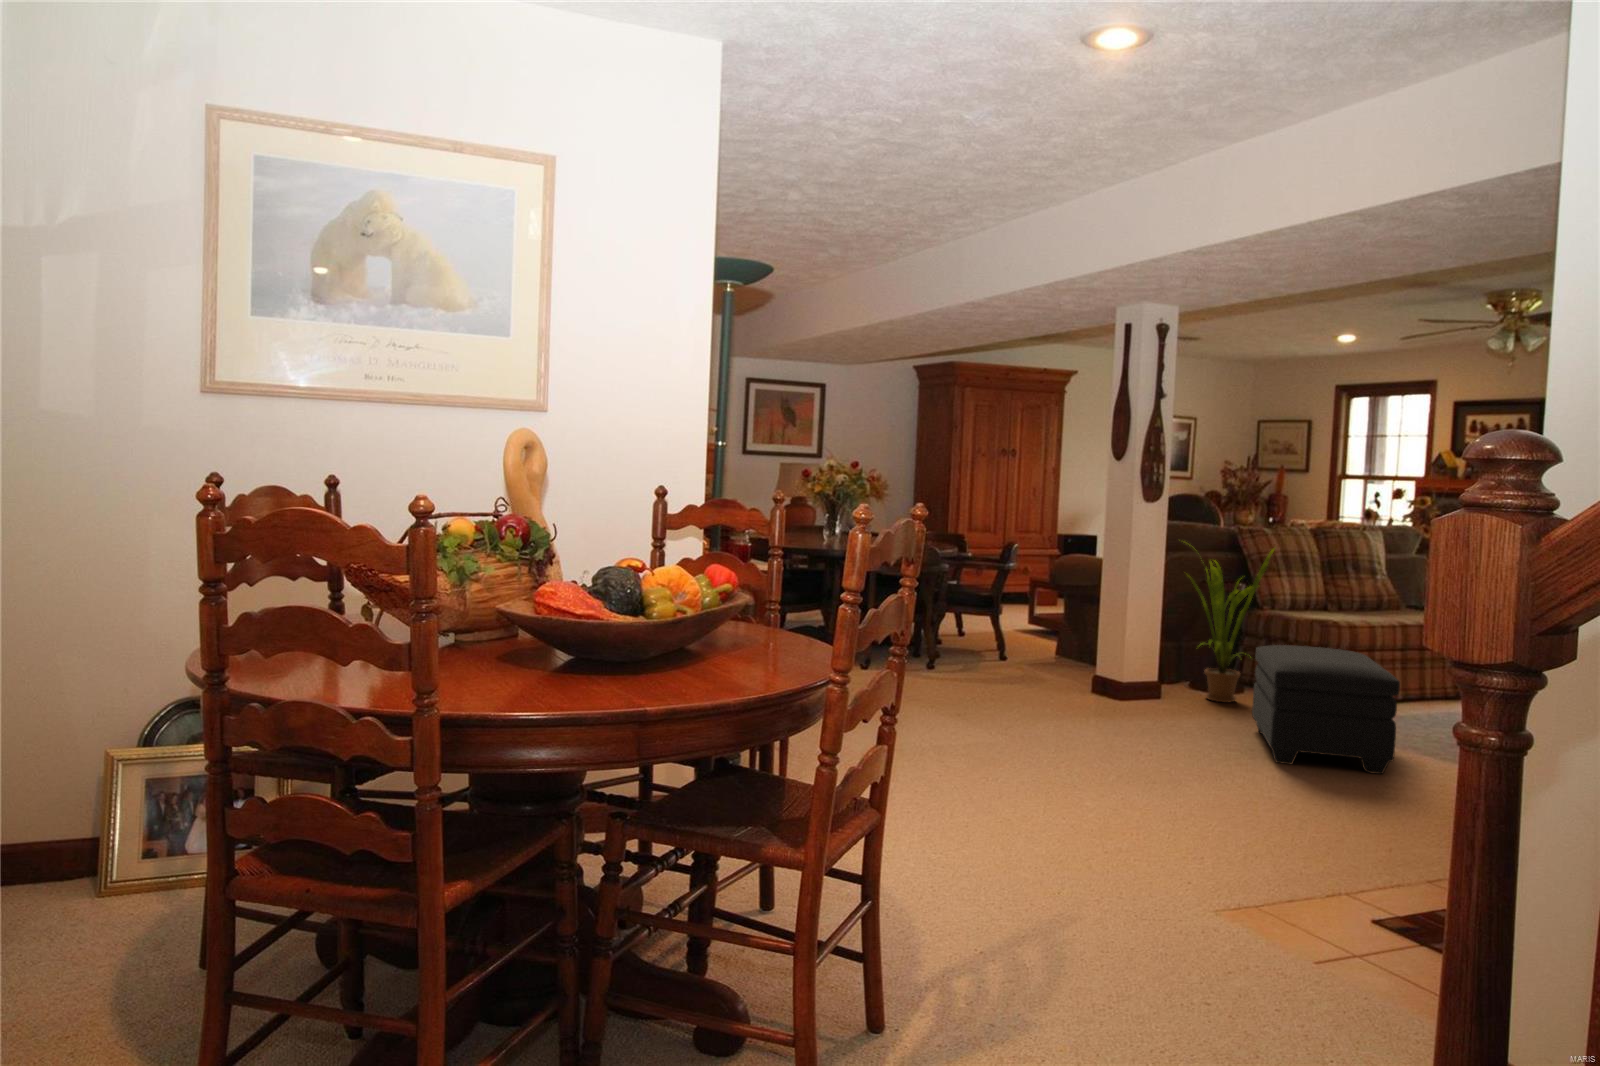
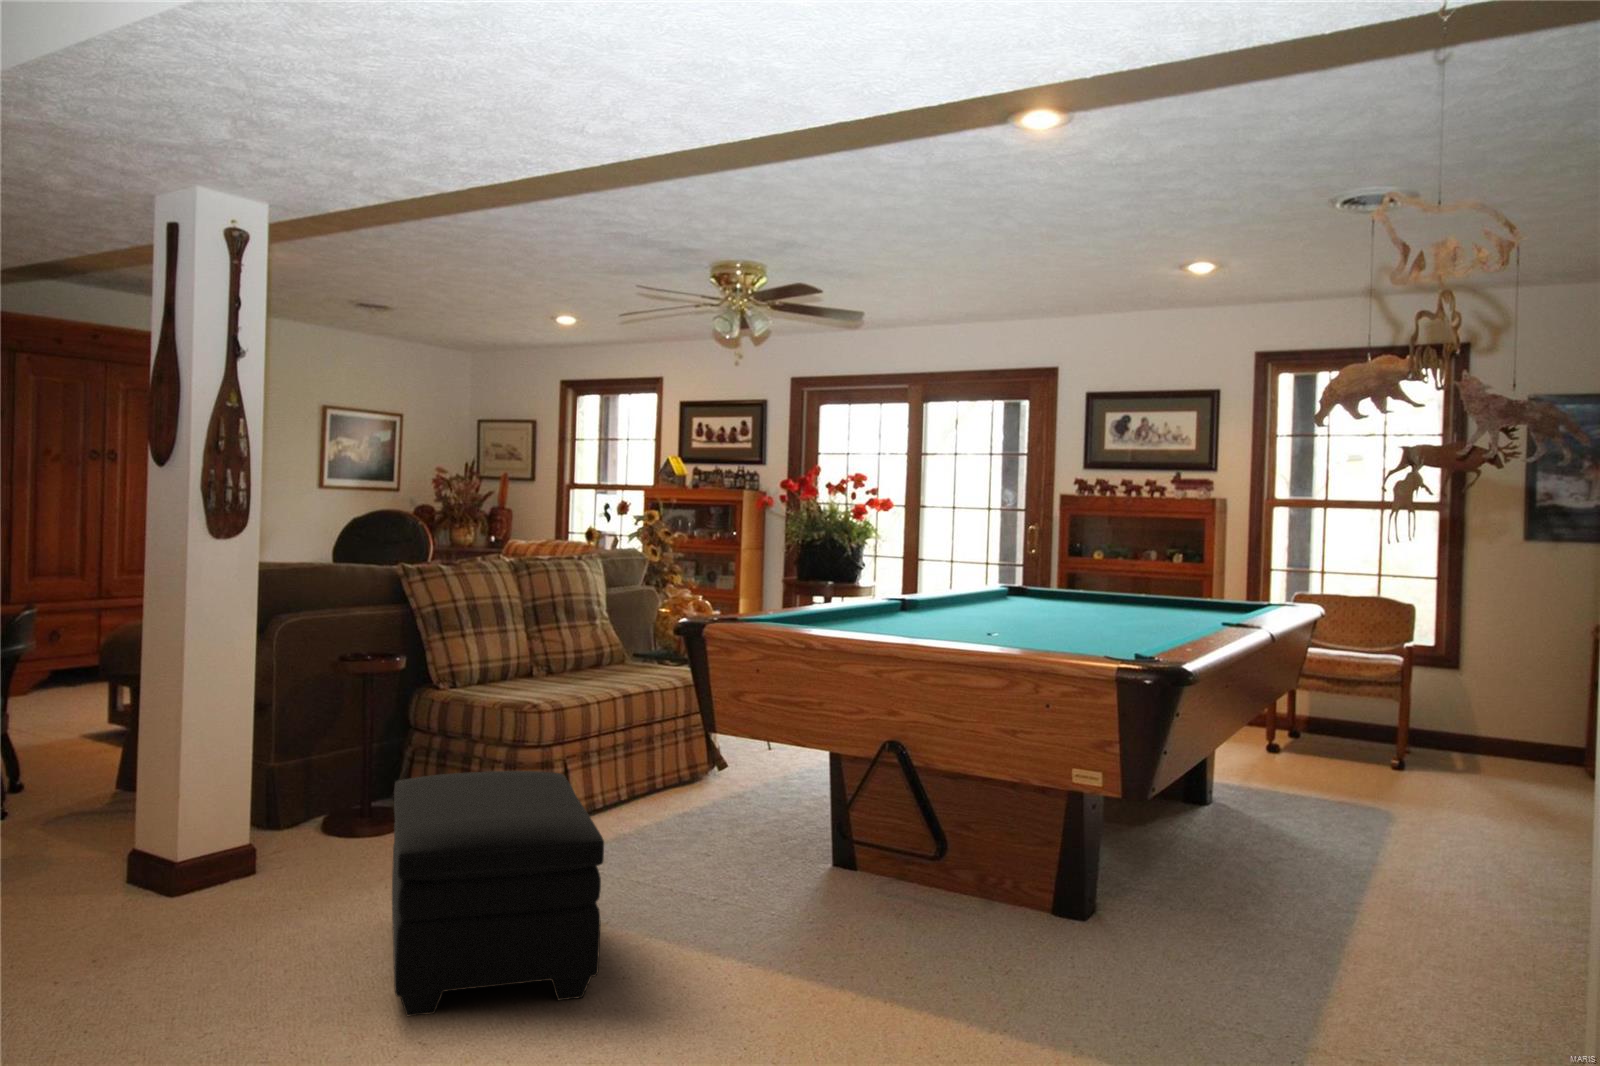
house plant: present [1186,548,1275,702] -> none [289,594,449,854]

